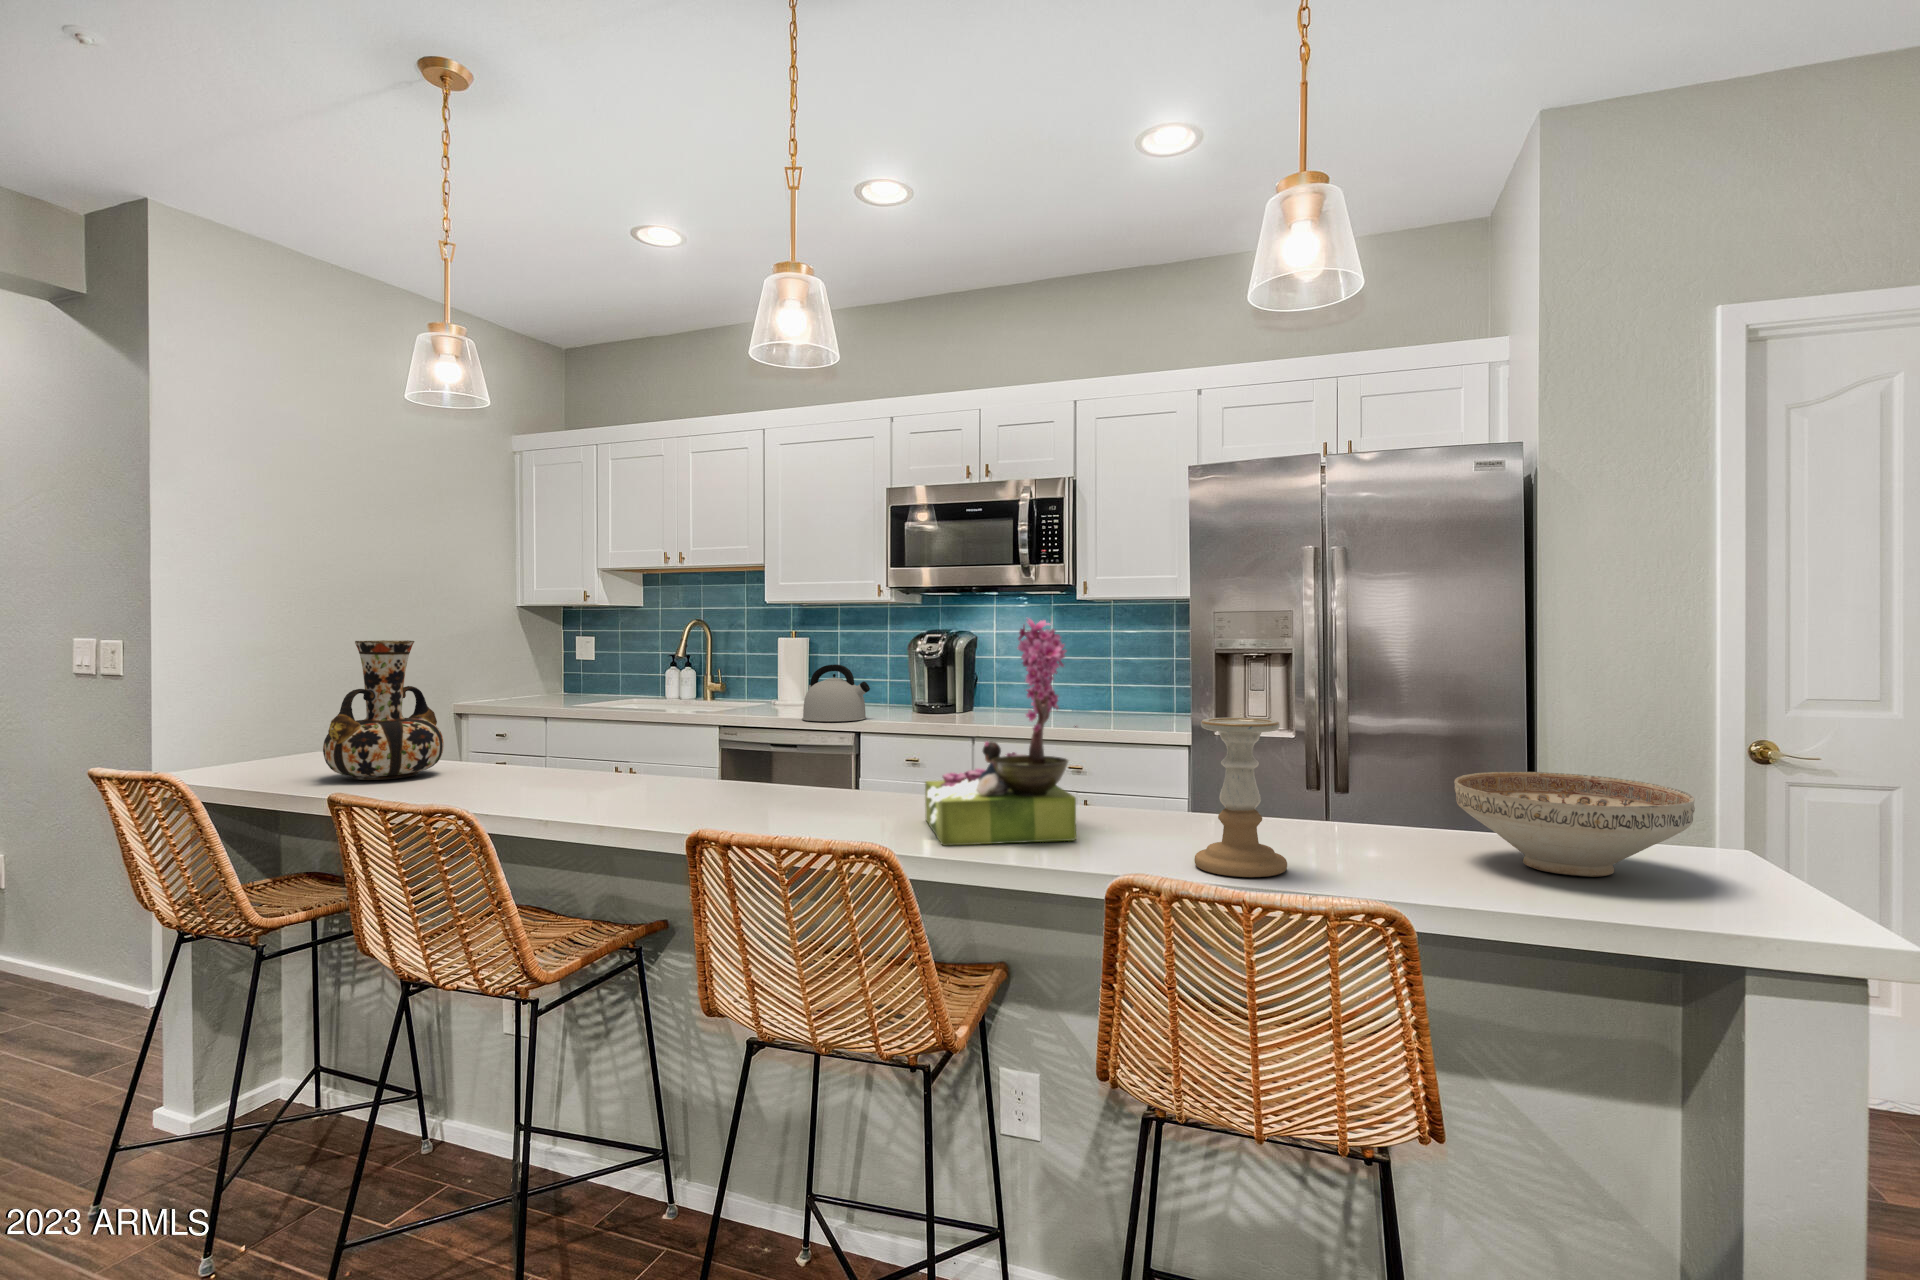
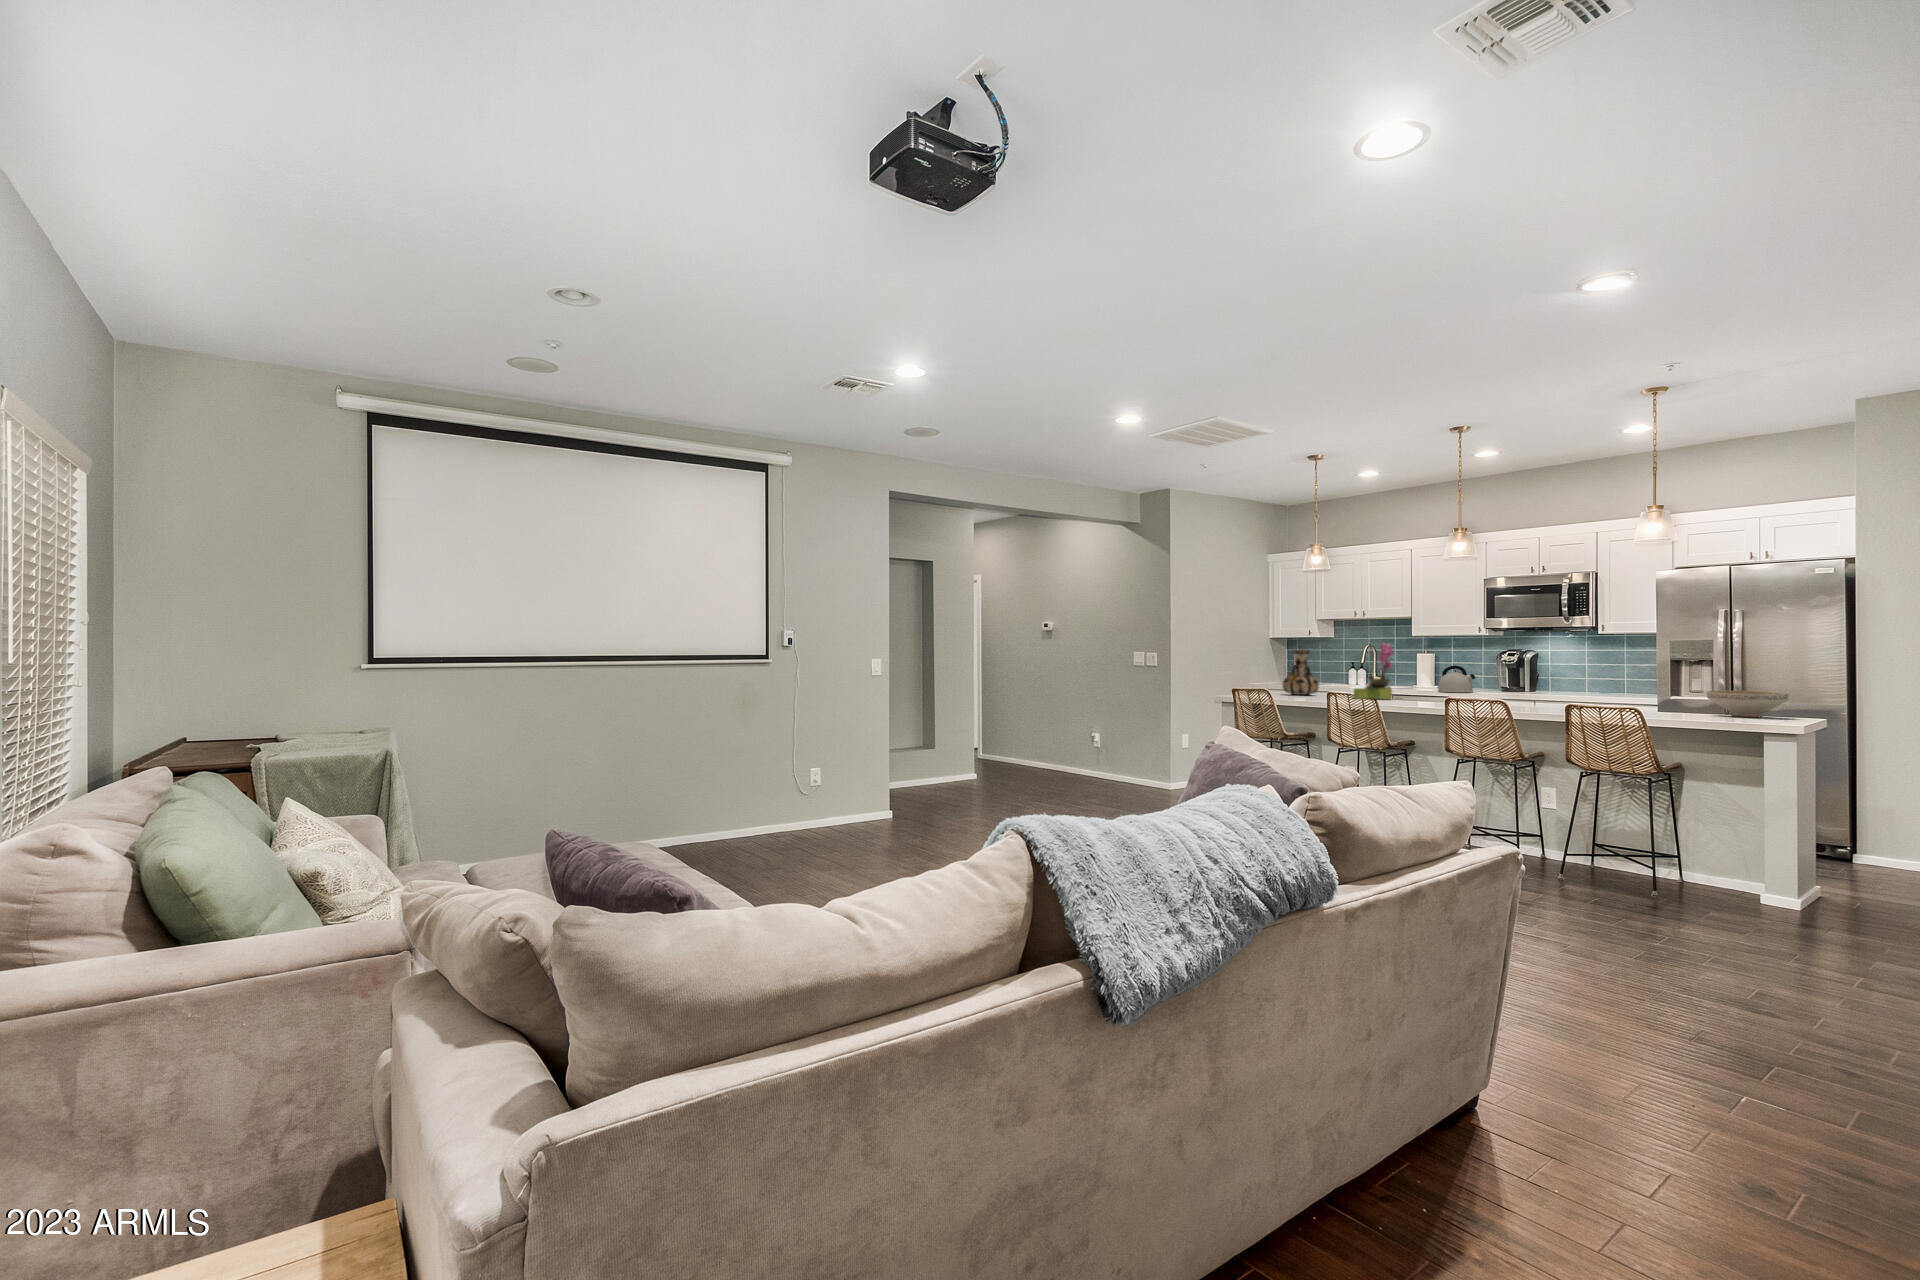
flower arrangement: present [925,618,1076,846] -> present [1352,644,1393,700]
candle holder: present [1194,718,1287,877] -> none [1608,670,1639,712]

